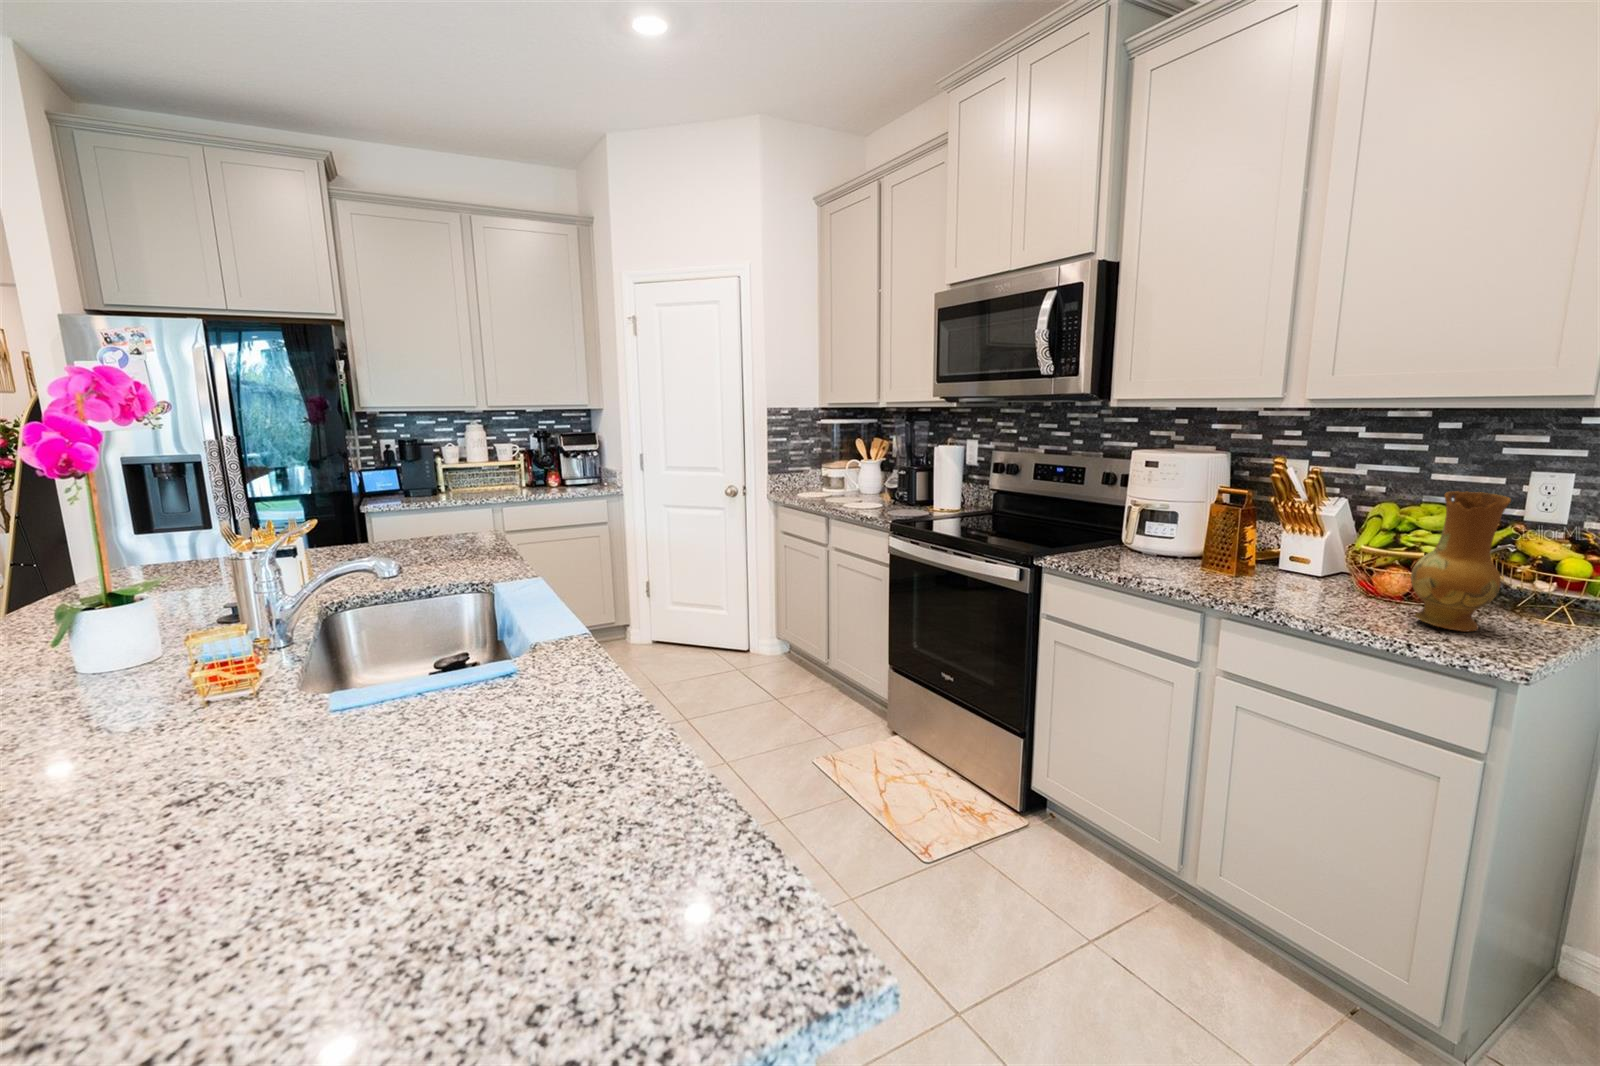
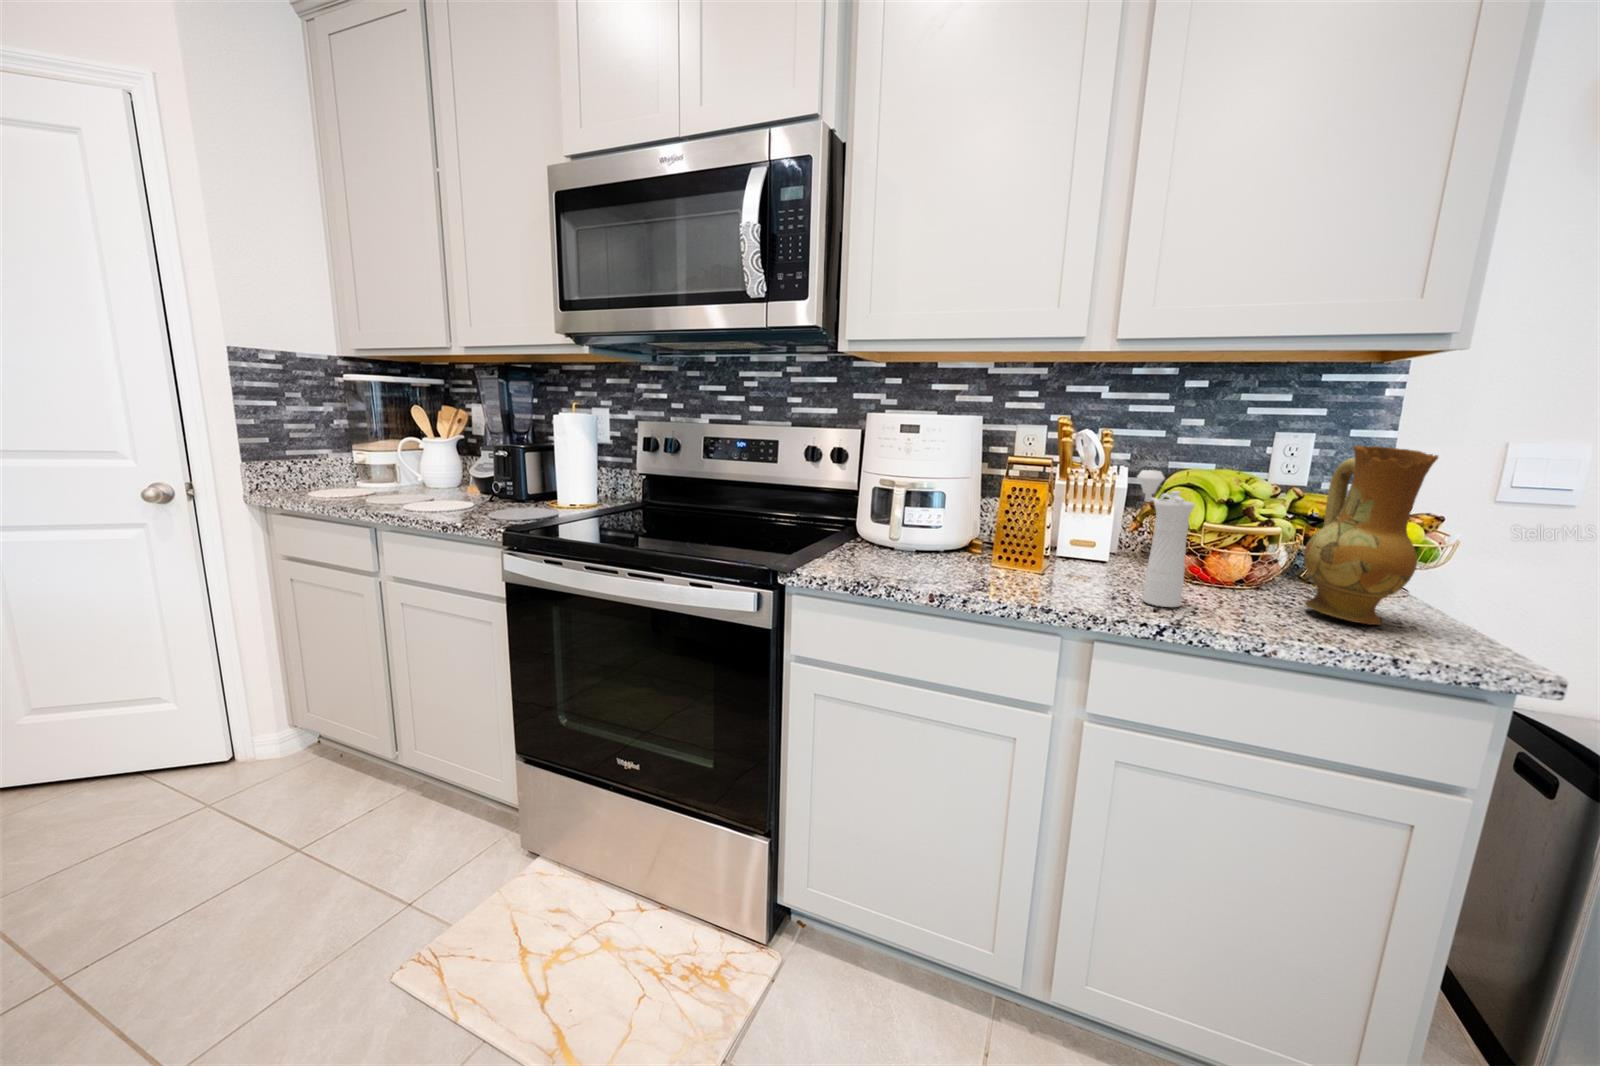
pepper mill: none [1280,503,1326,603] -> present [1137,470,1194,607]

